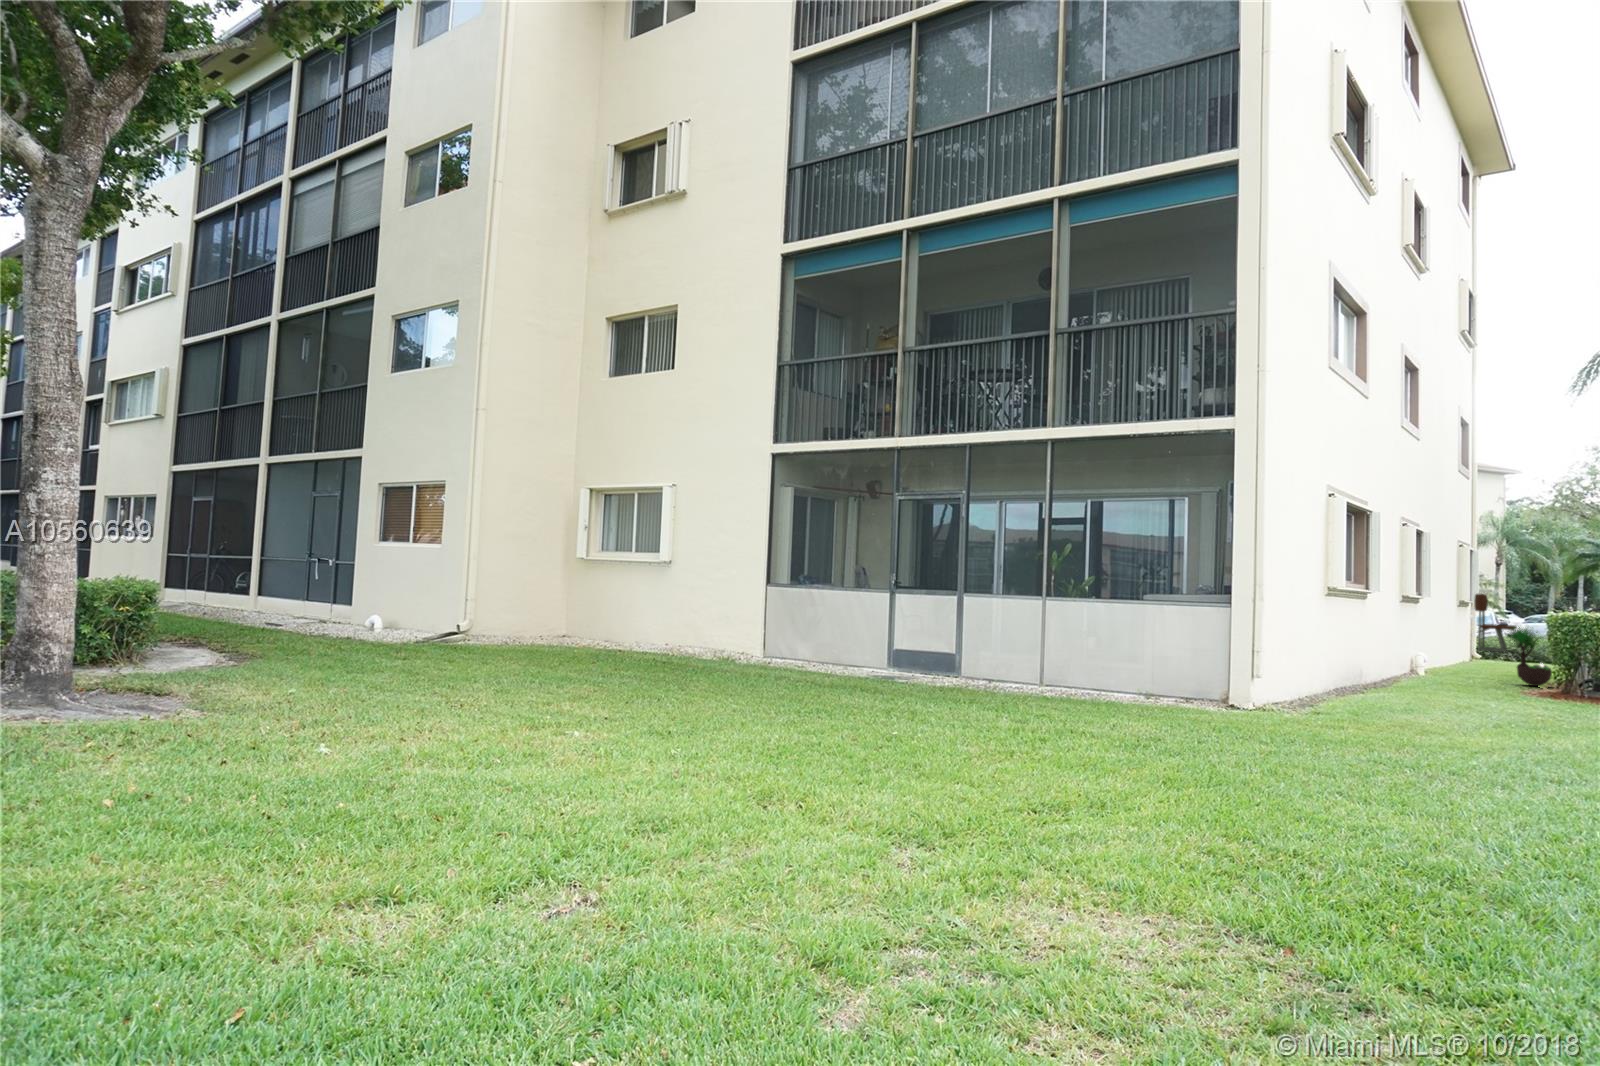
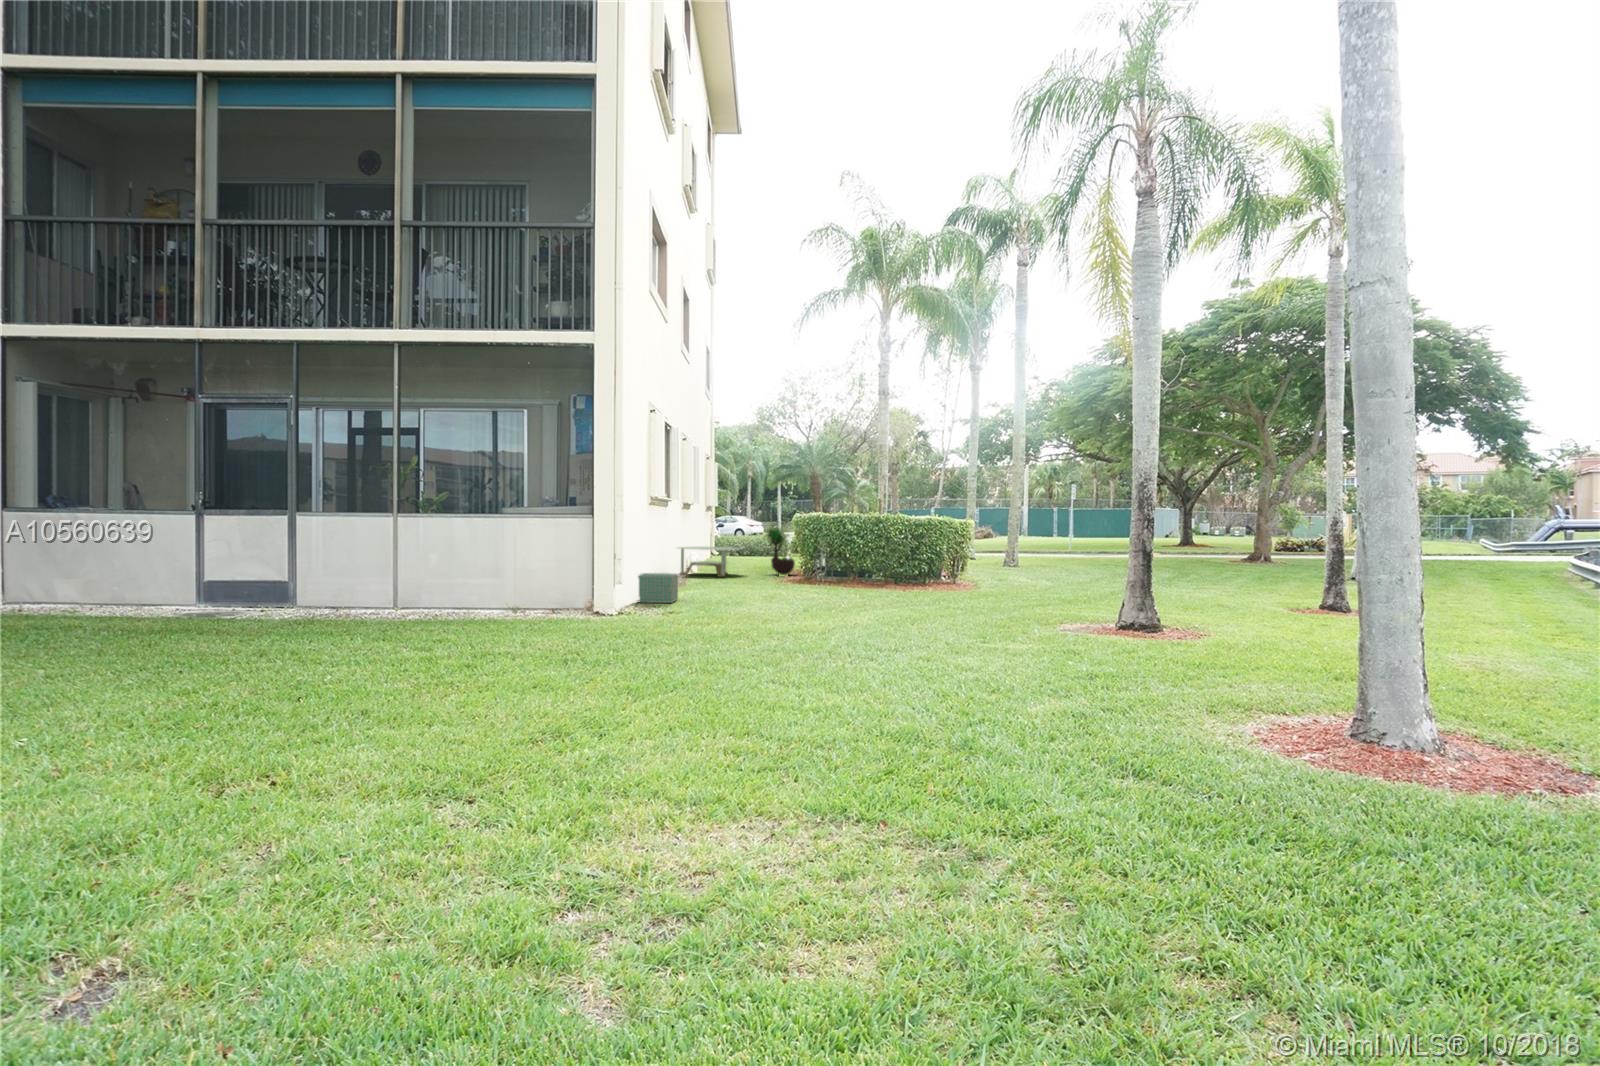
bench: present [1474,594,1516,652] -> none [714,500,744,550]
round table: none [1384,645,1475,683] -> present [680,547,739,577]
storage box: none [1291,670,1350,706] -> present [638,573,678,603]

